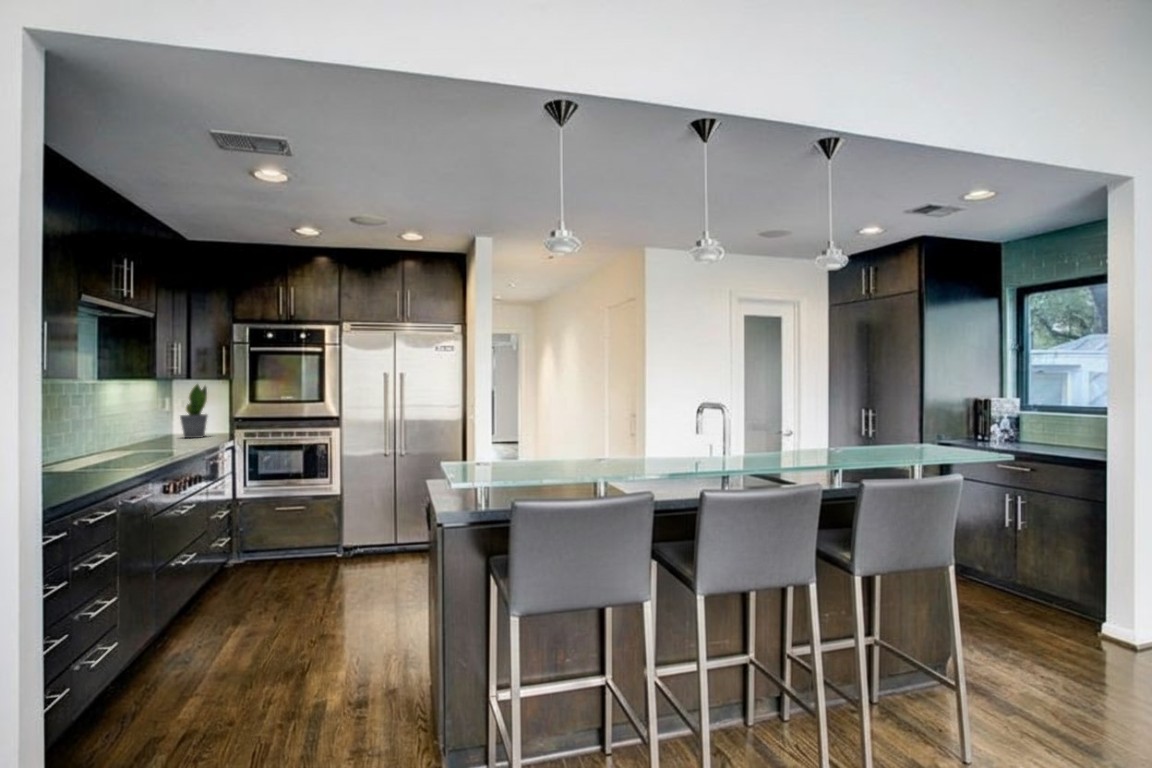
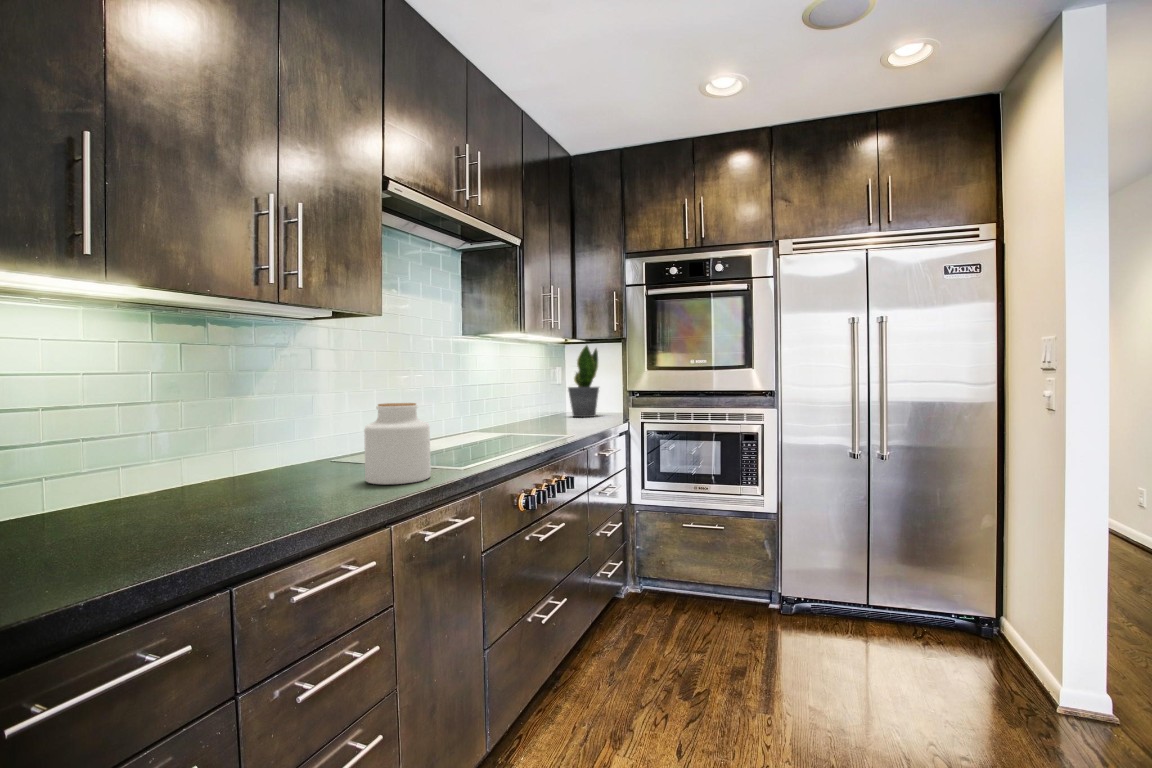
jar: none [76,436,118,479] -> present [364,403,431,484]

